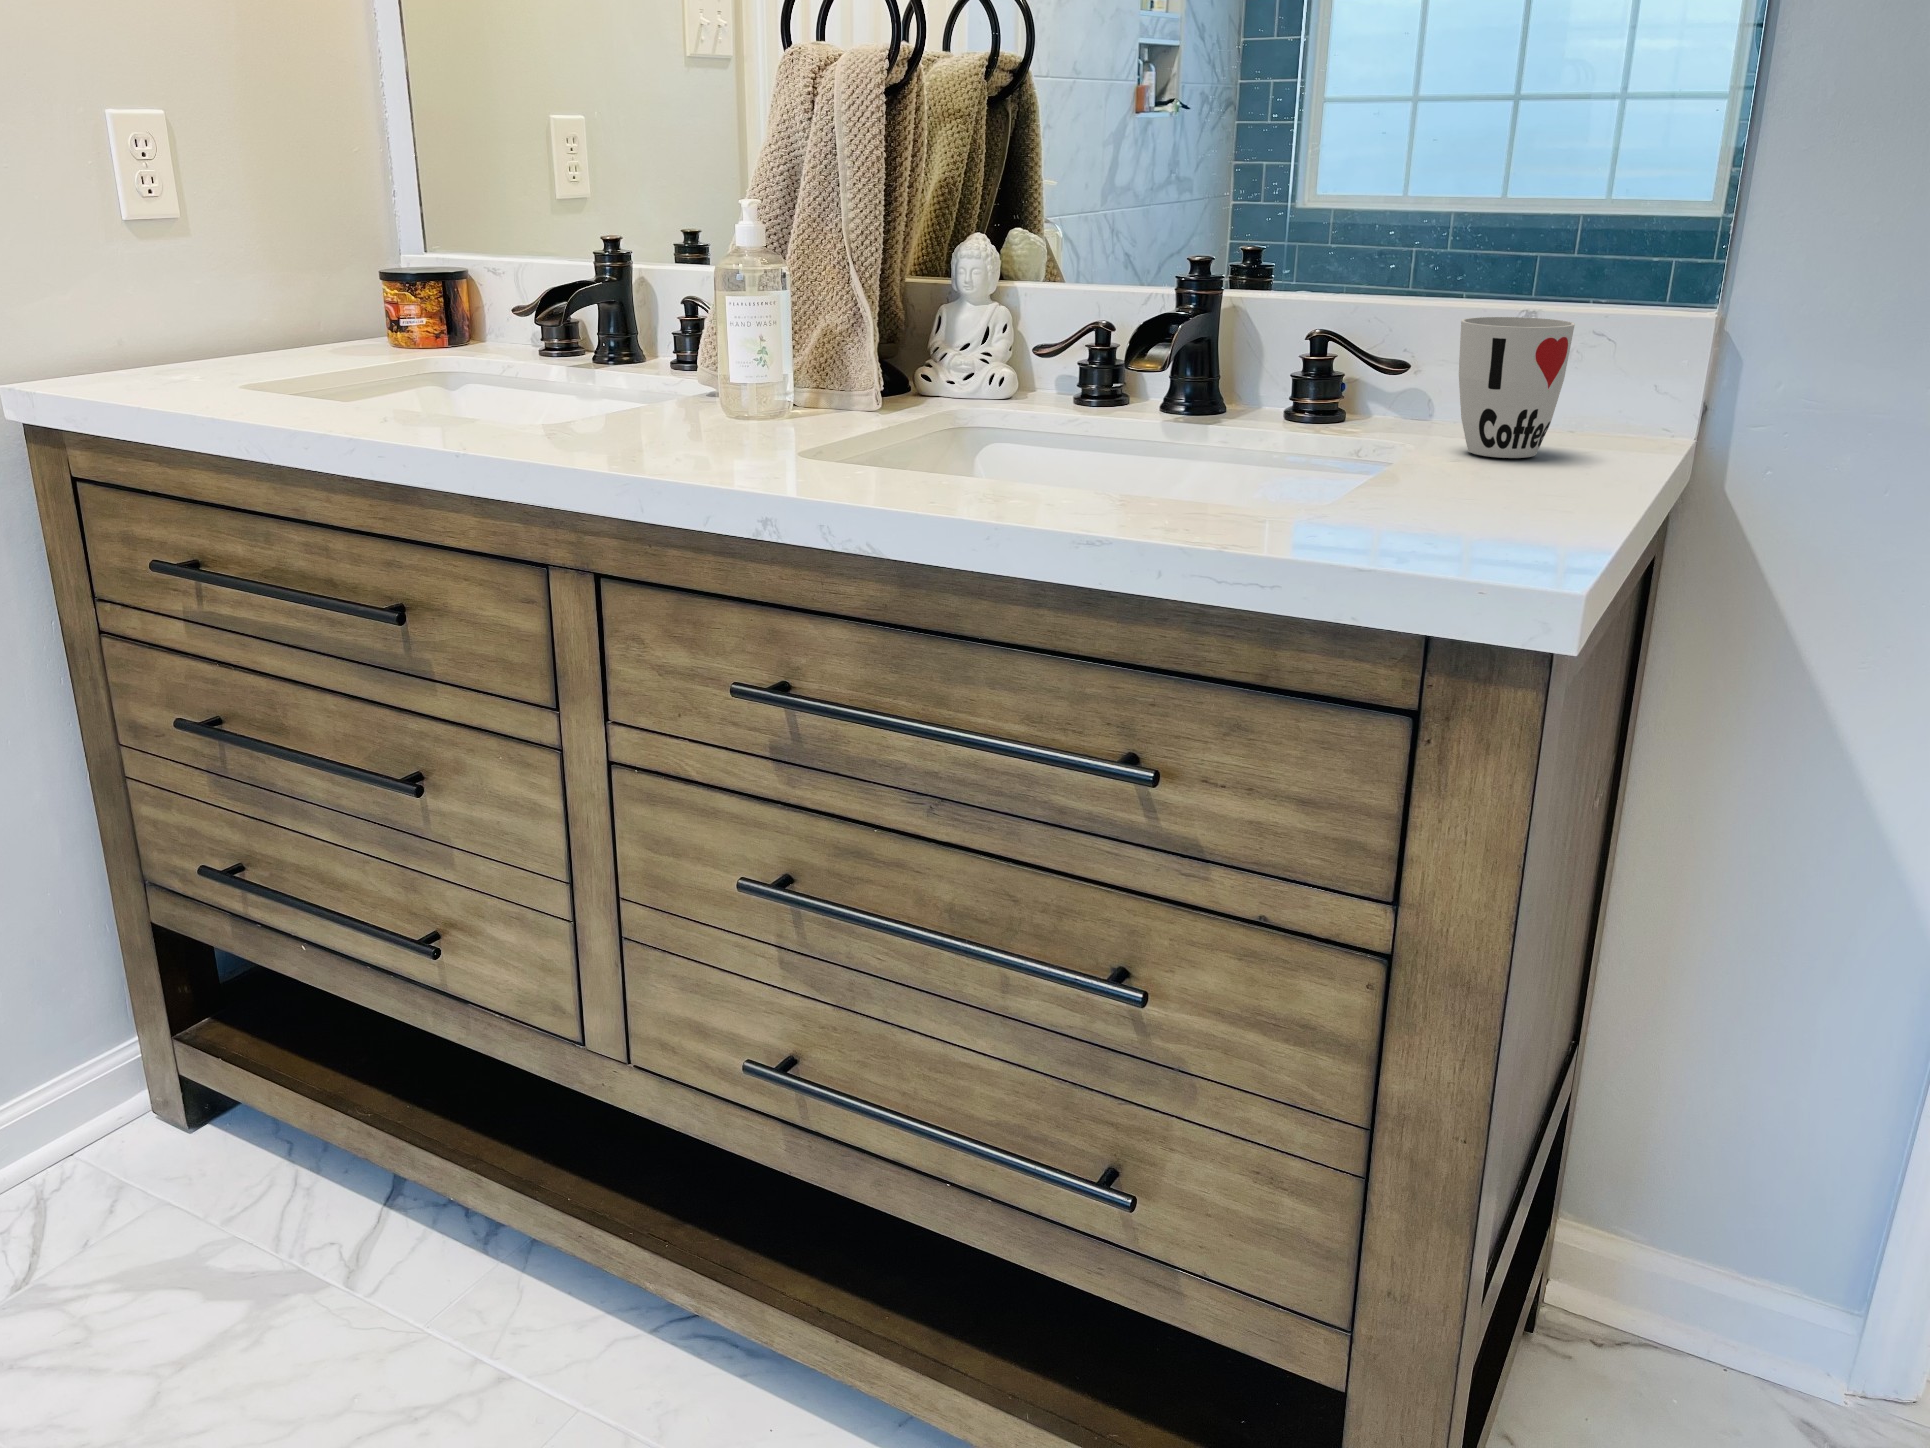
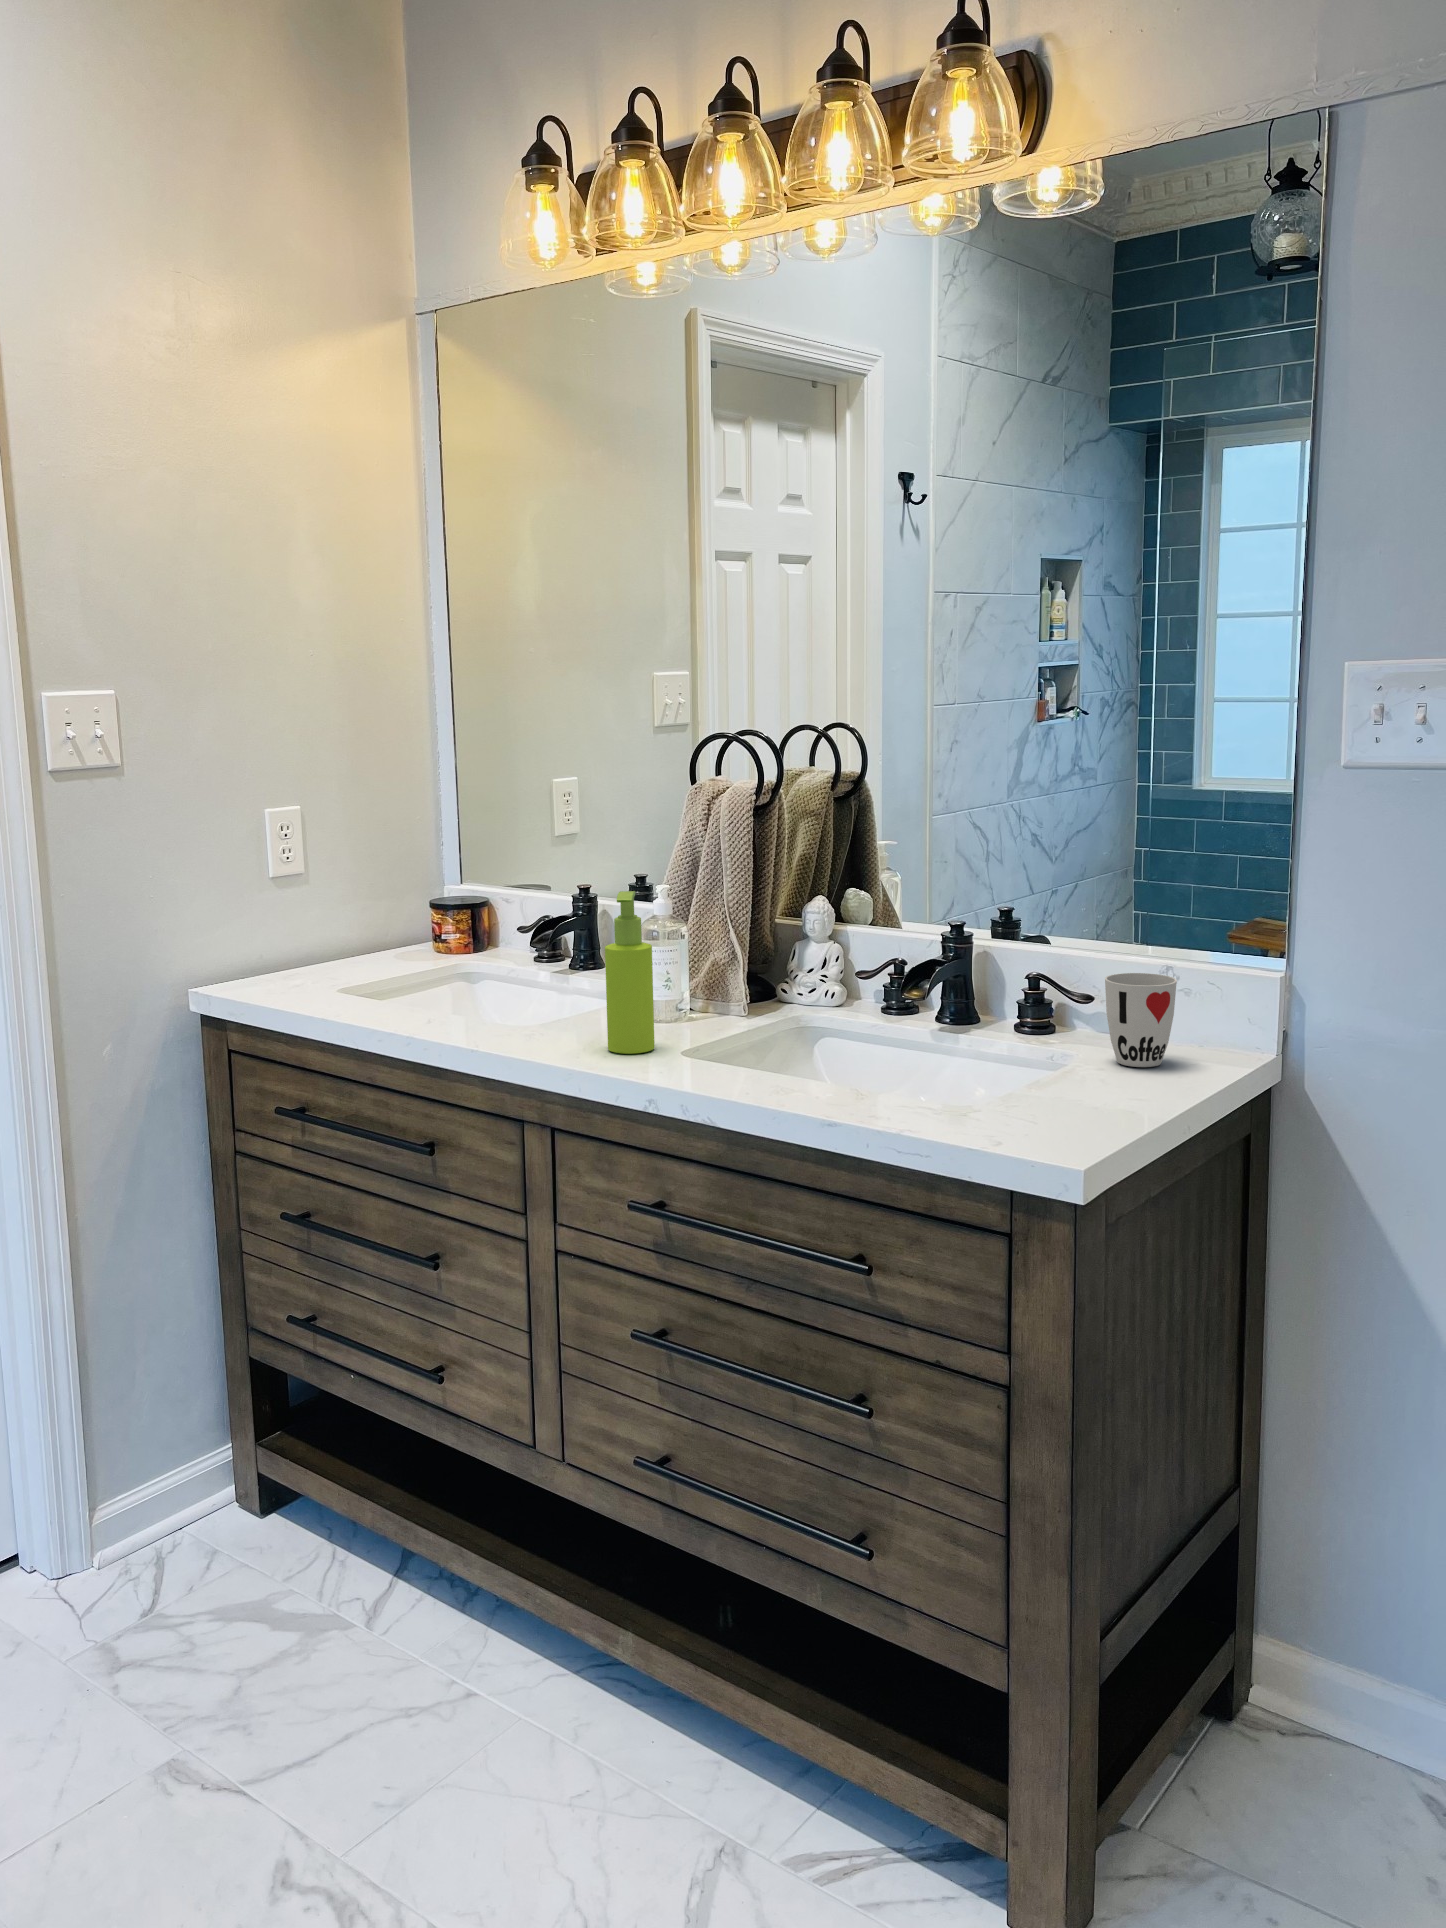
soap dispenser: none [672,183,754,452] -> present [605,891,655,1054]

